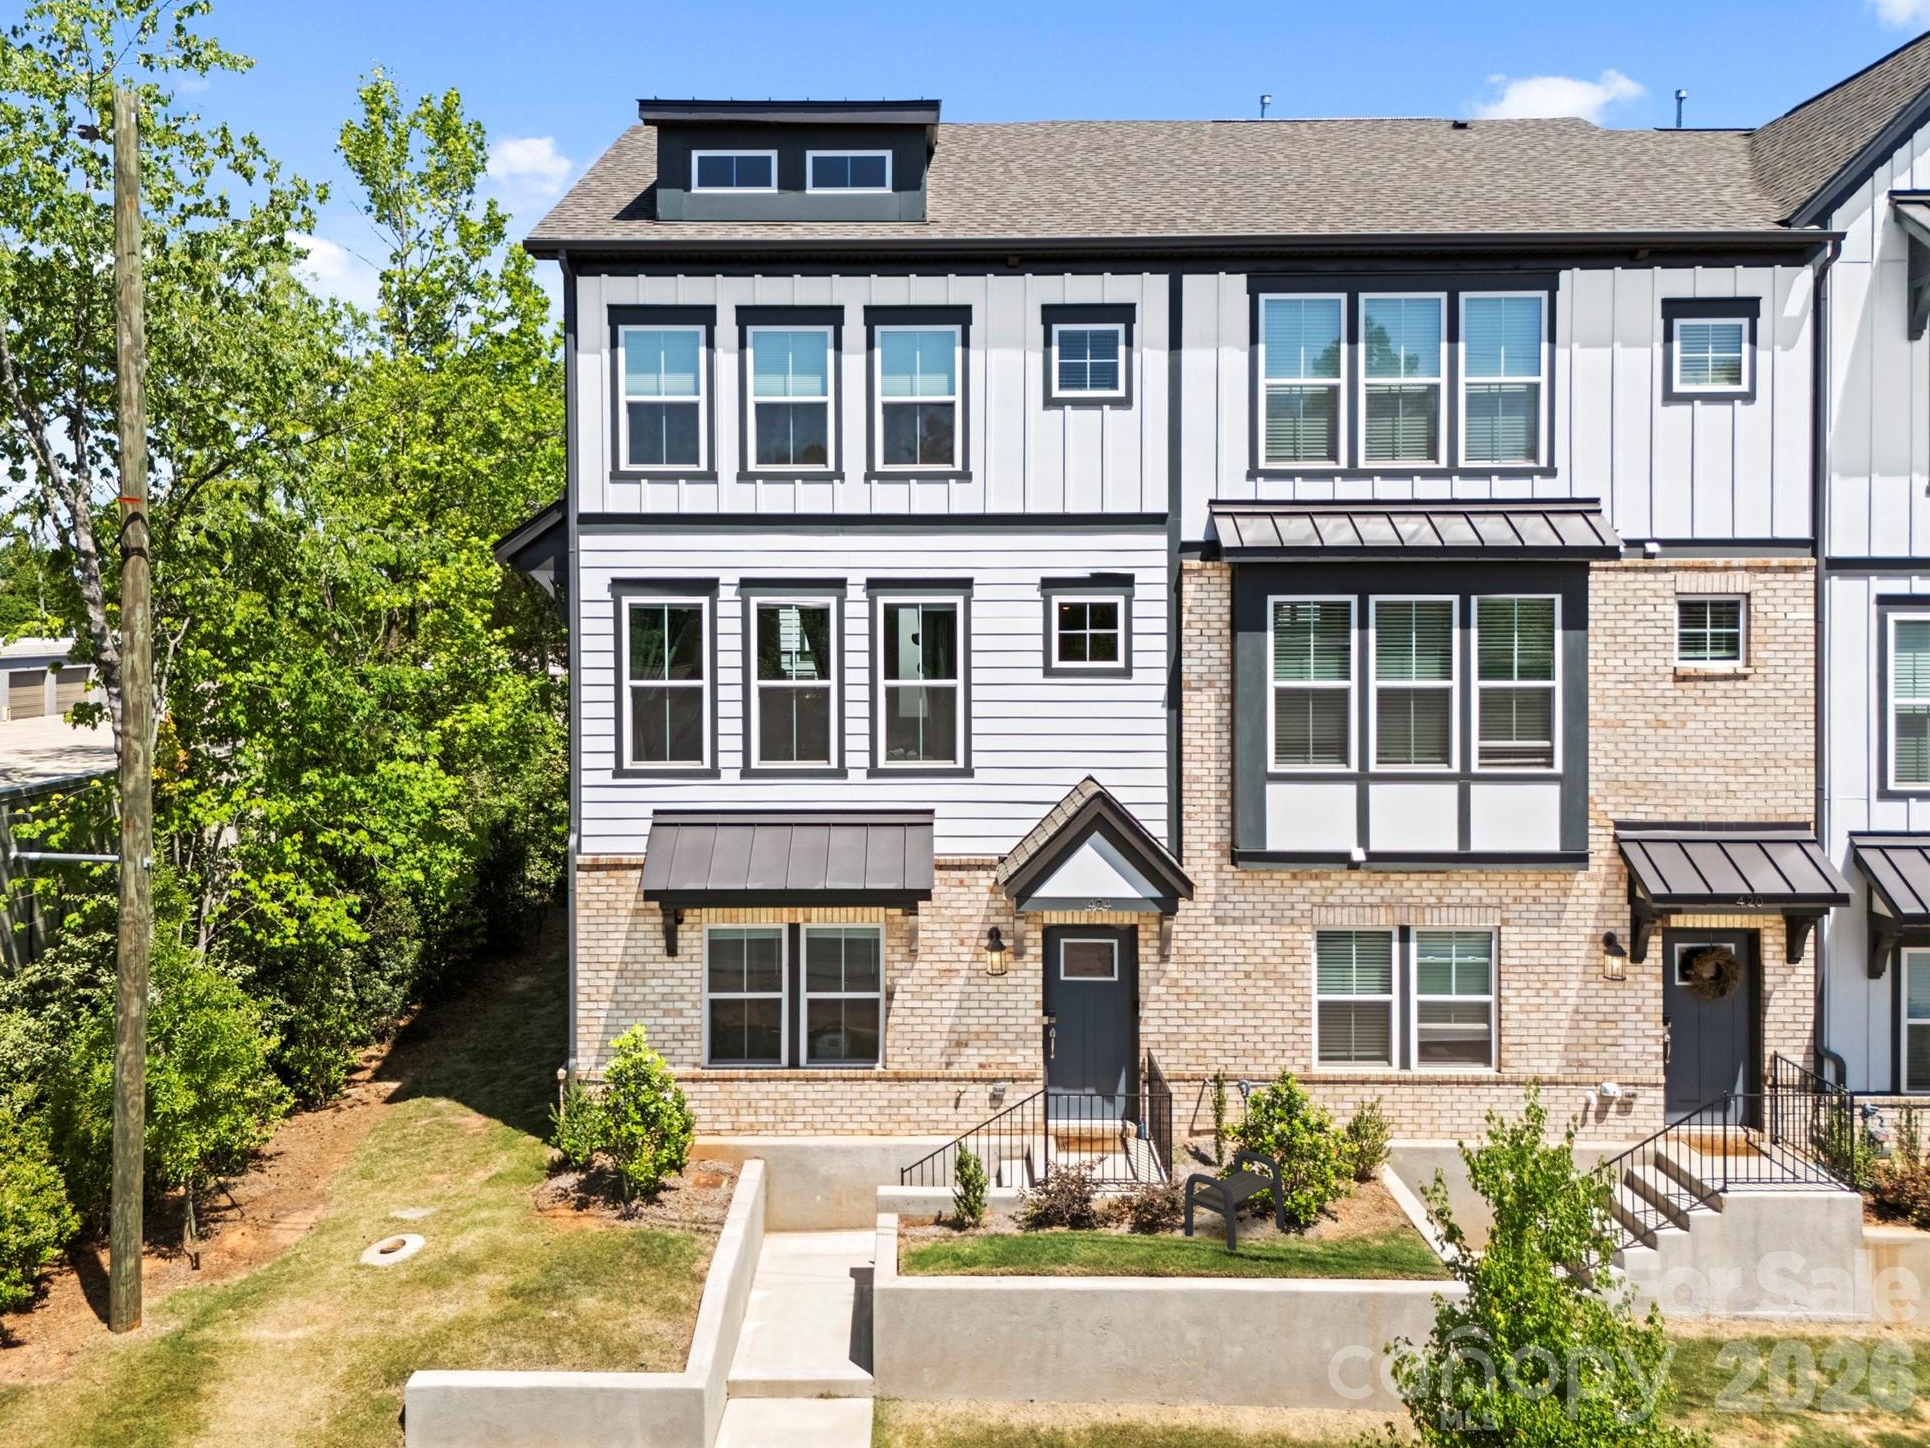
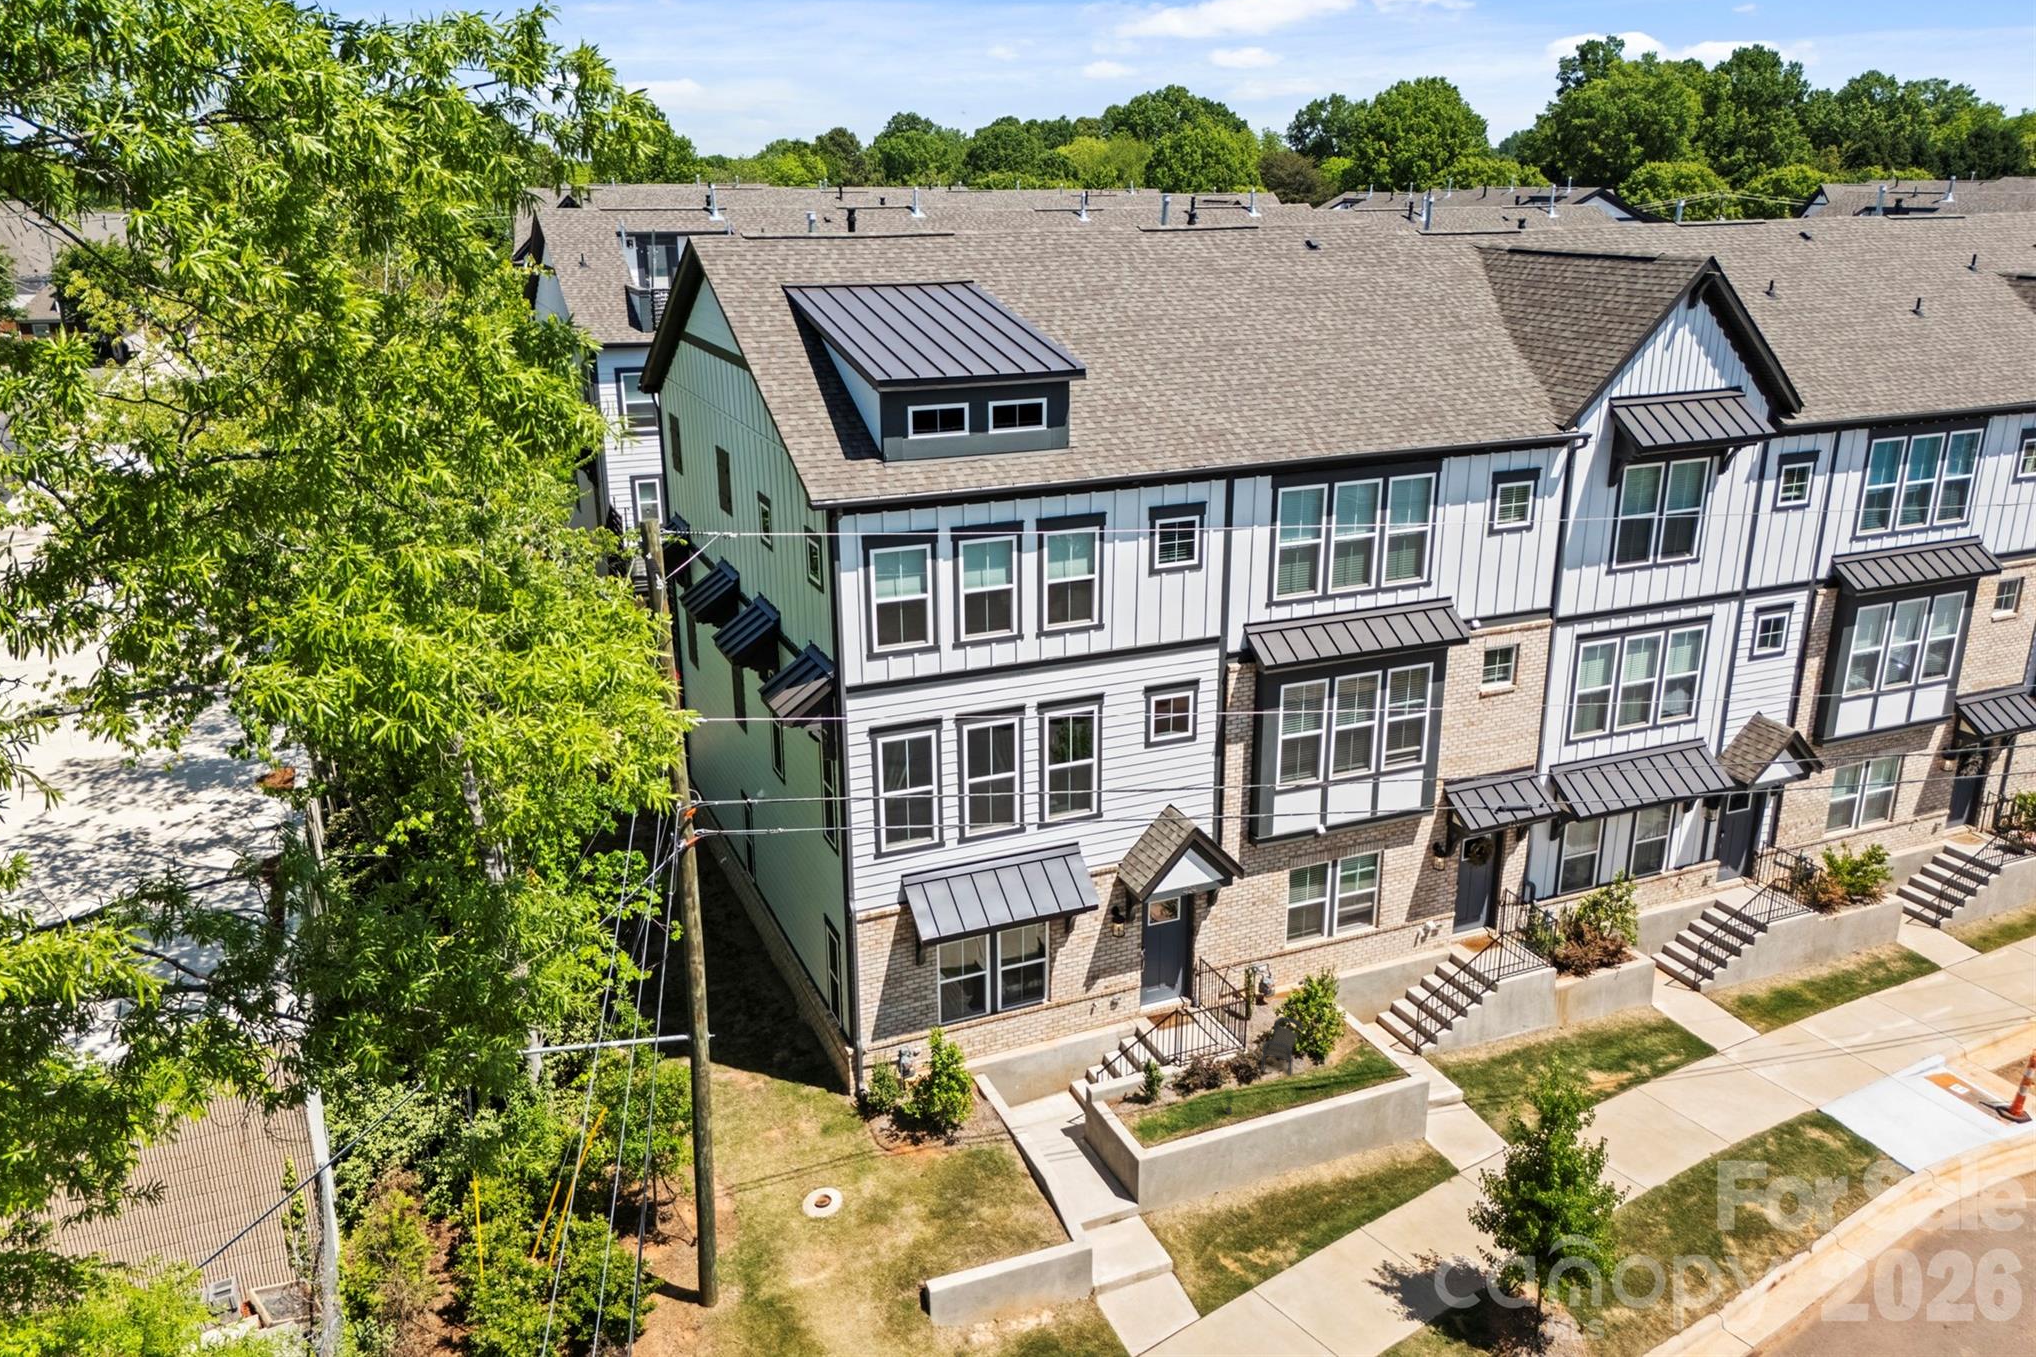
potted plant: none [1046,1215,1087,1275] -> present [1221,1089,1236,1115]

